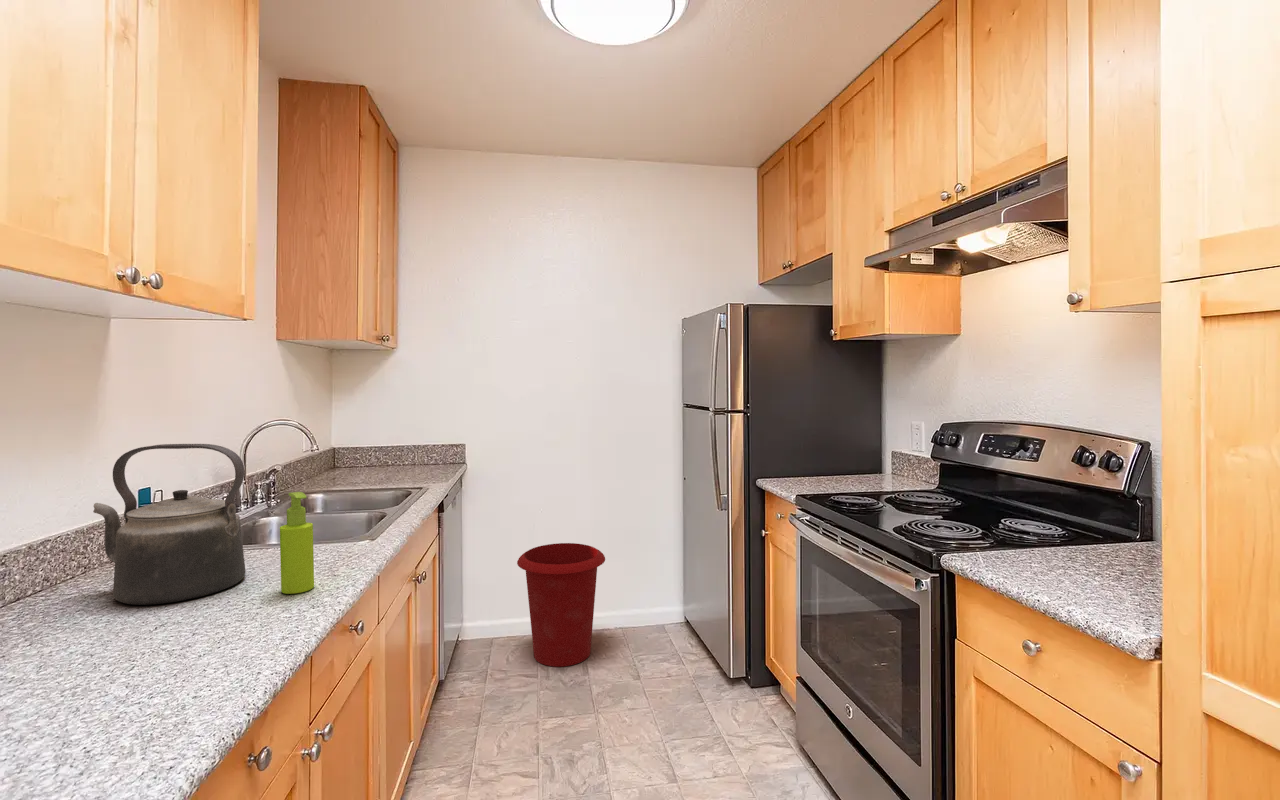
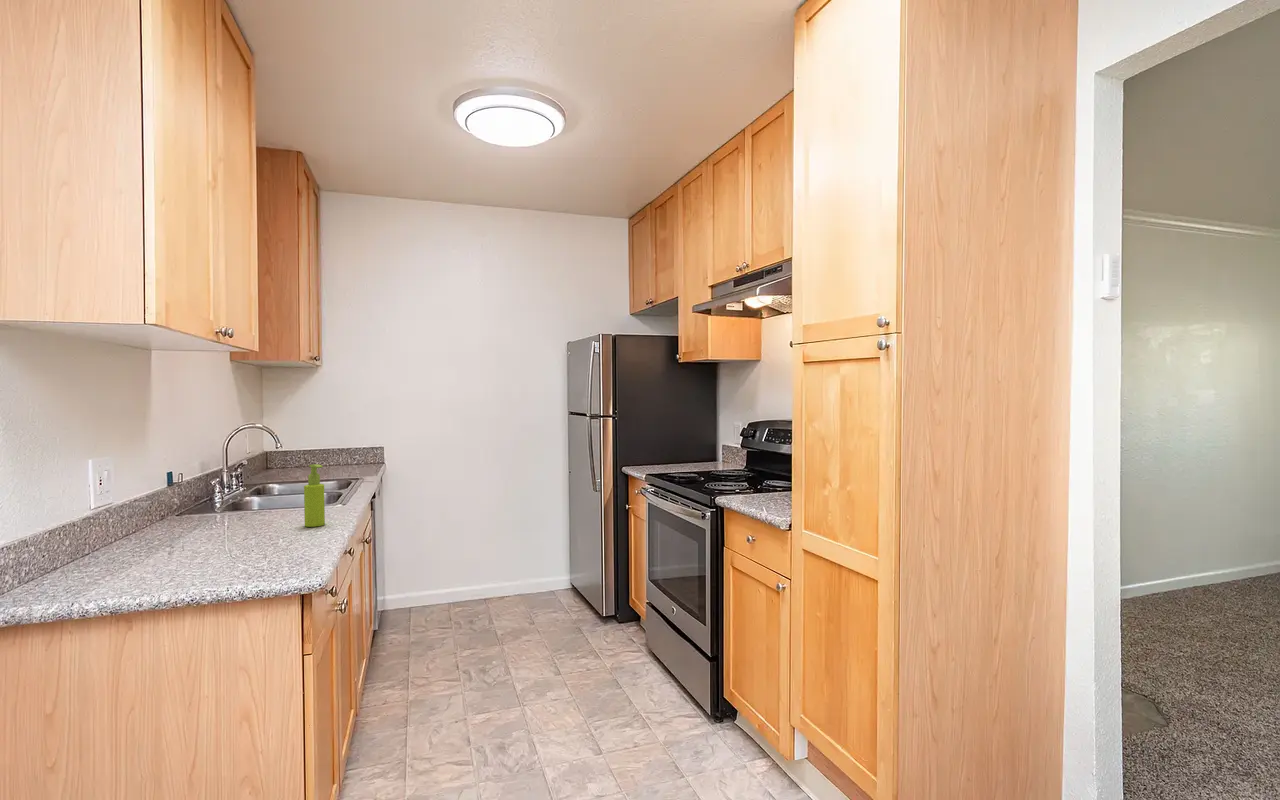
kettle: present [93,444,245,605] -> none [173,436,275,535]
waste bin: present [517,543,605,667] -> none [432,525,505,622]

